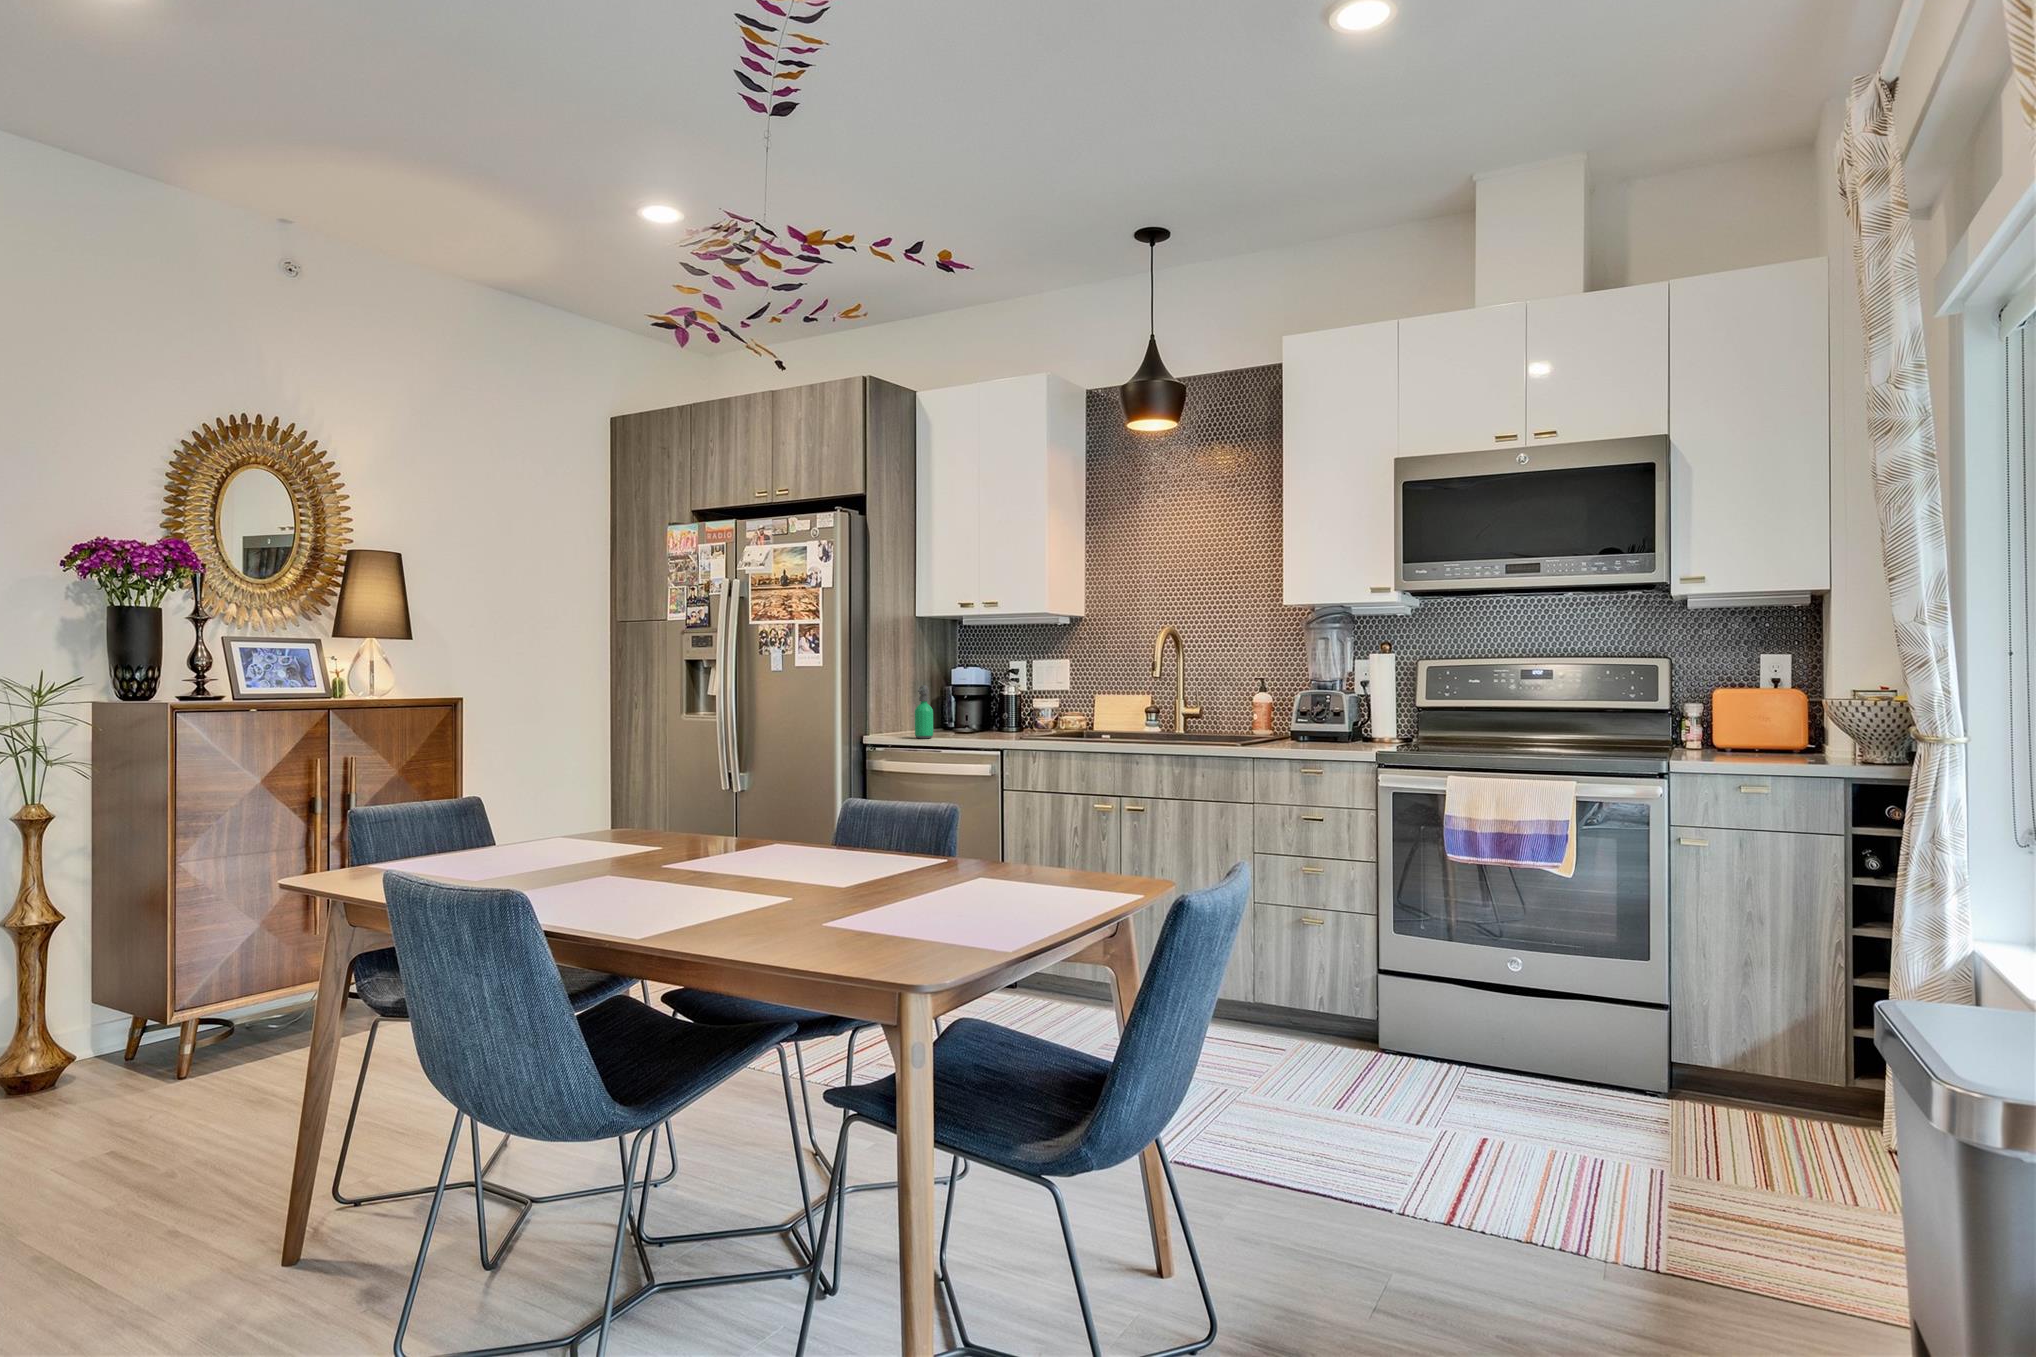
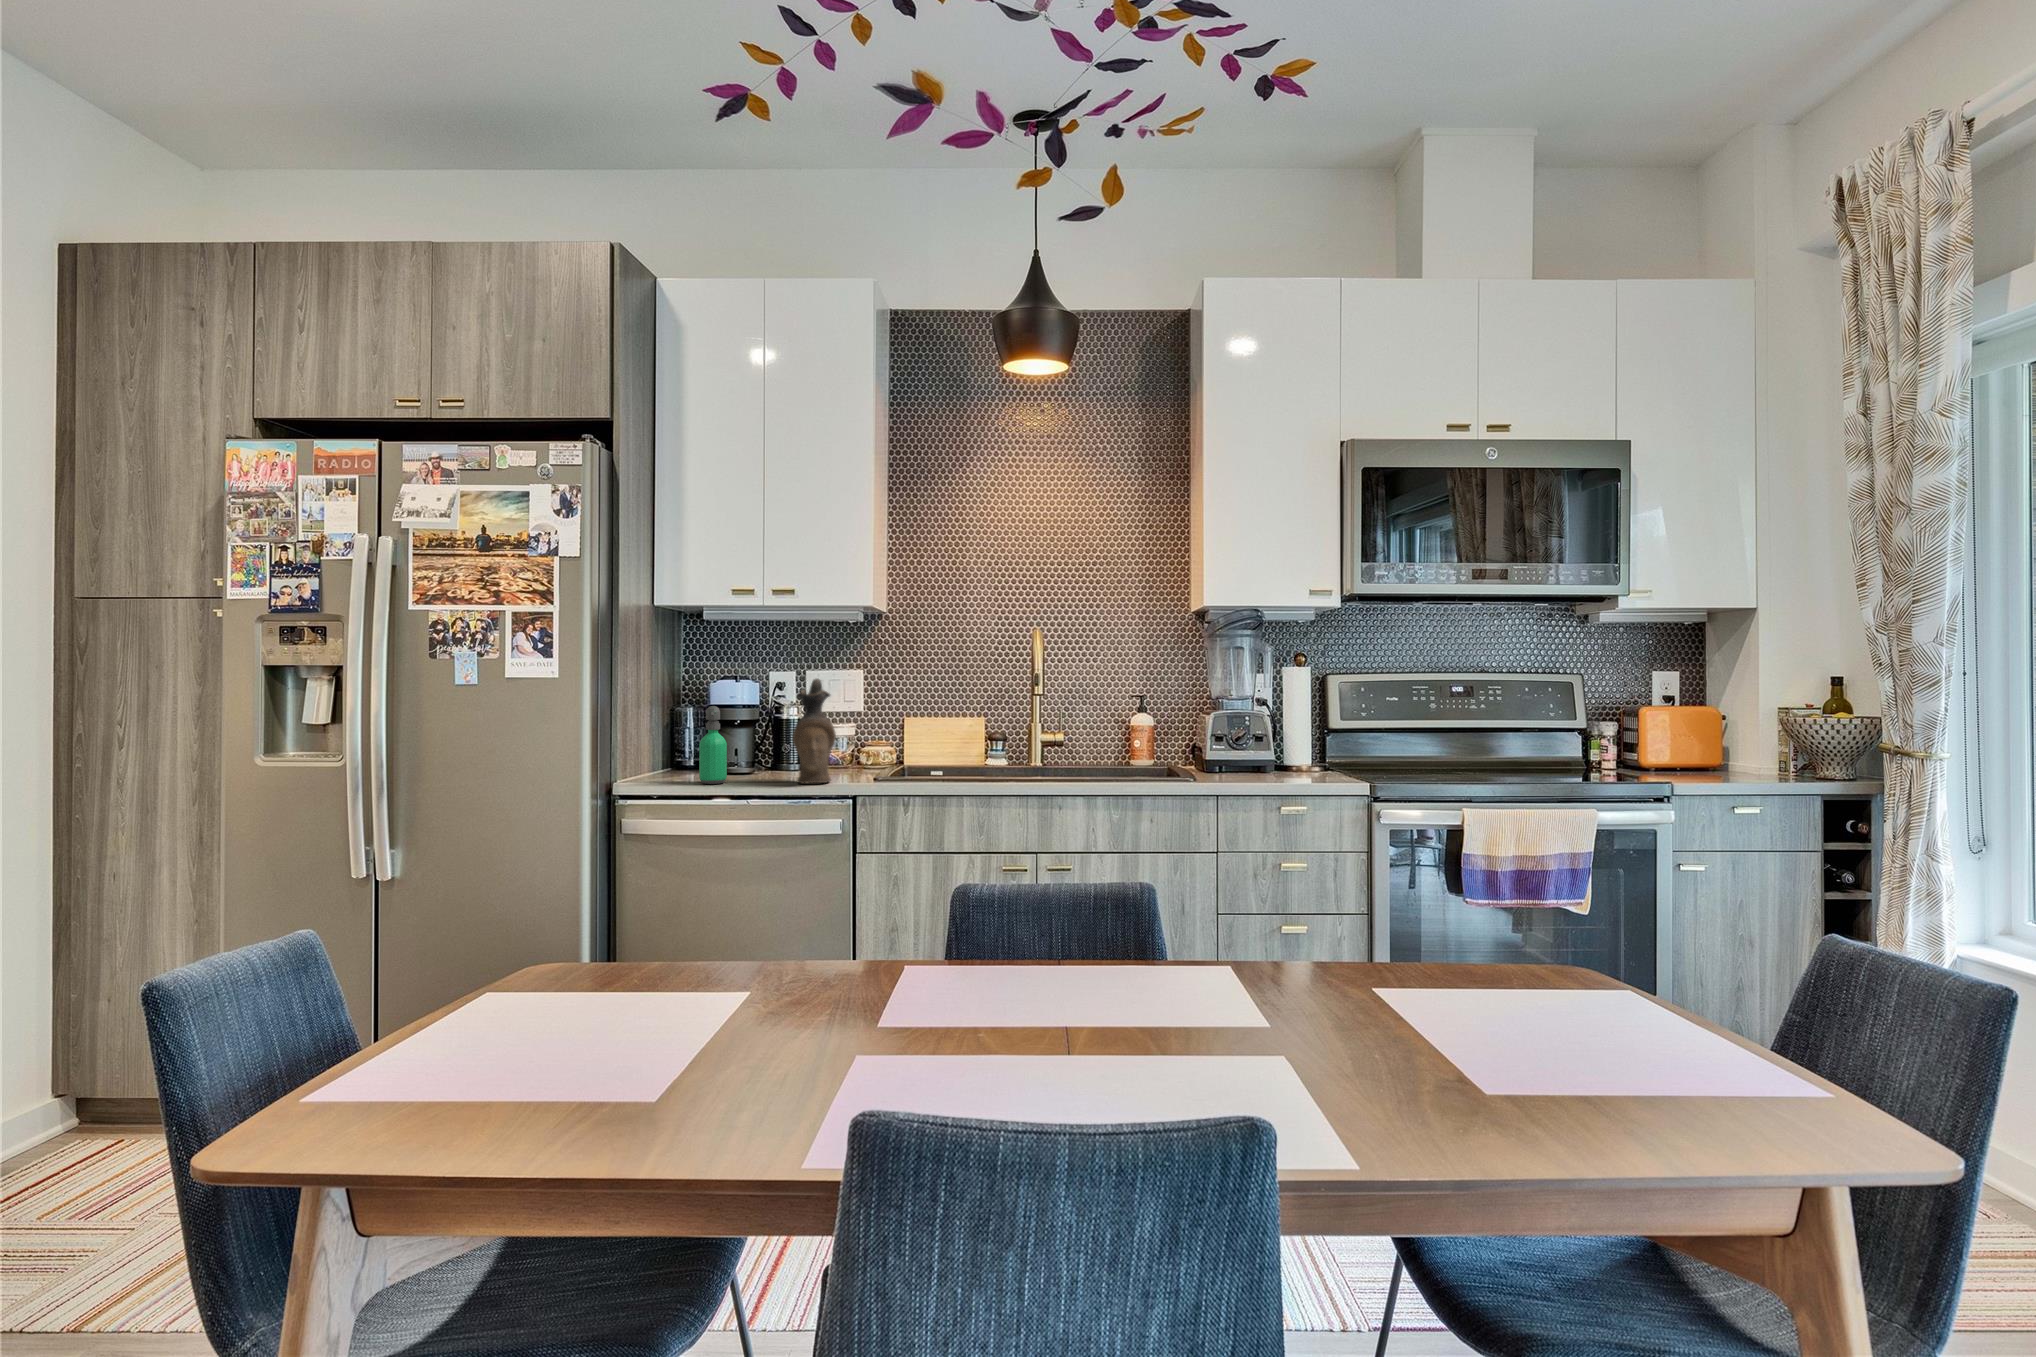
ceramic pitcher: none [967,666,999,740] -> present [792,679,836,784]

